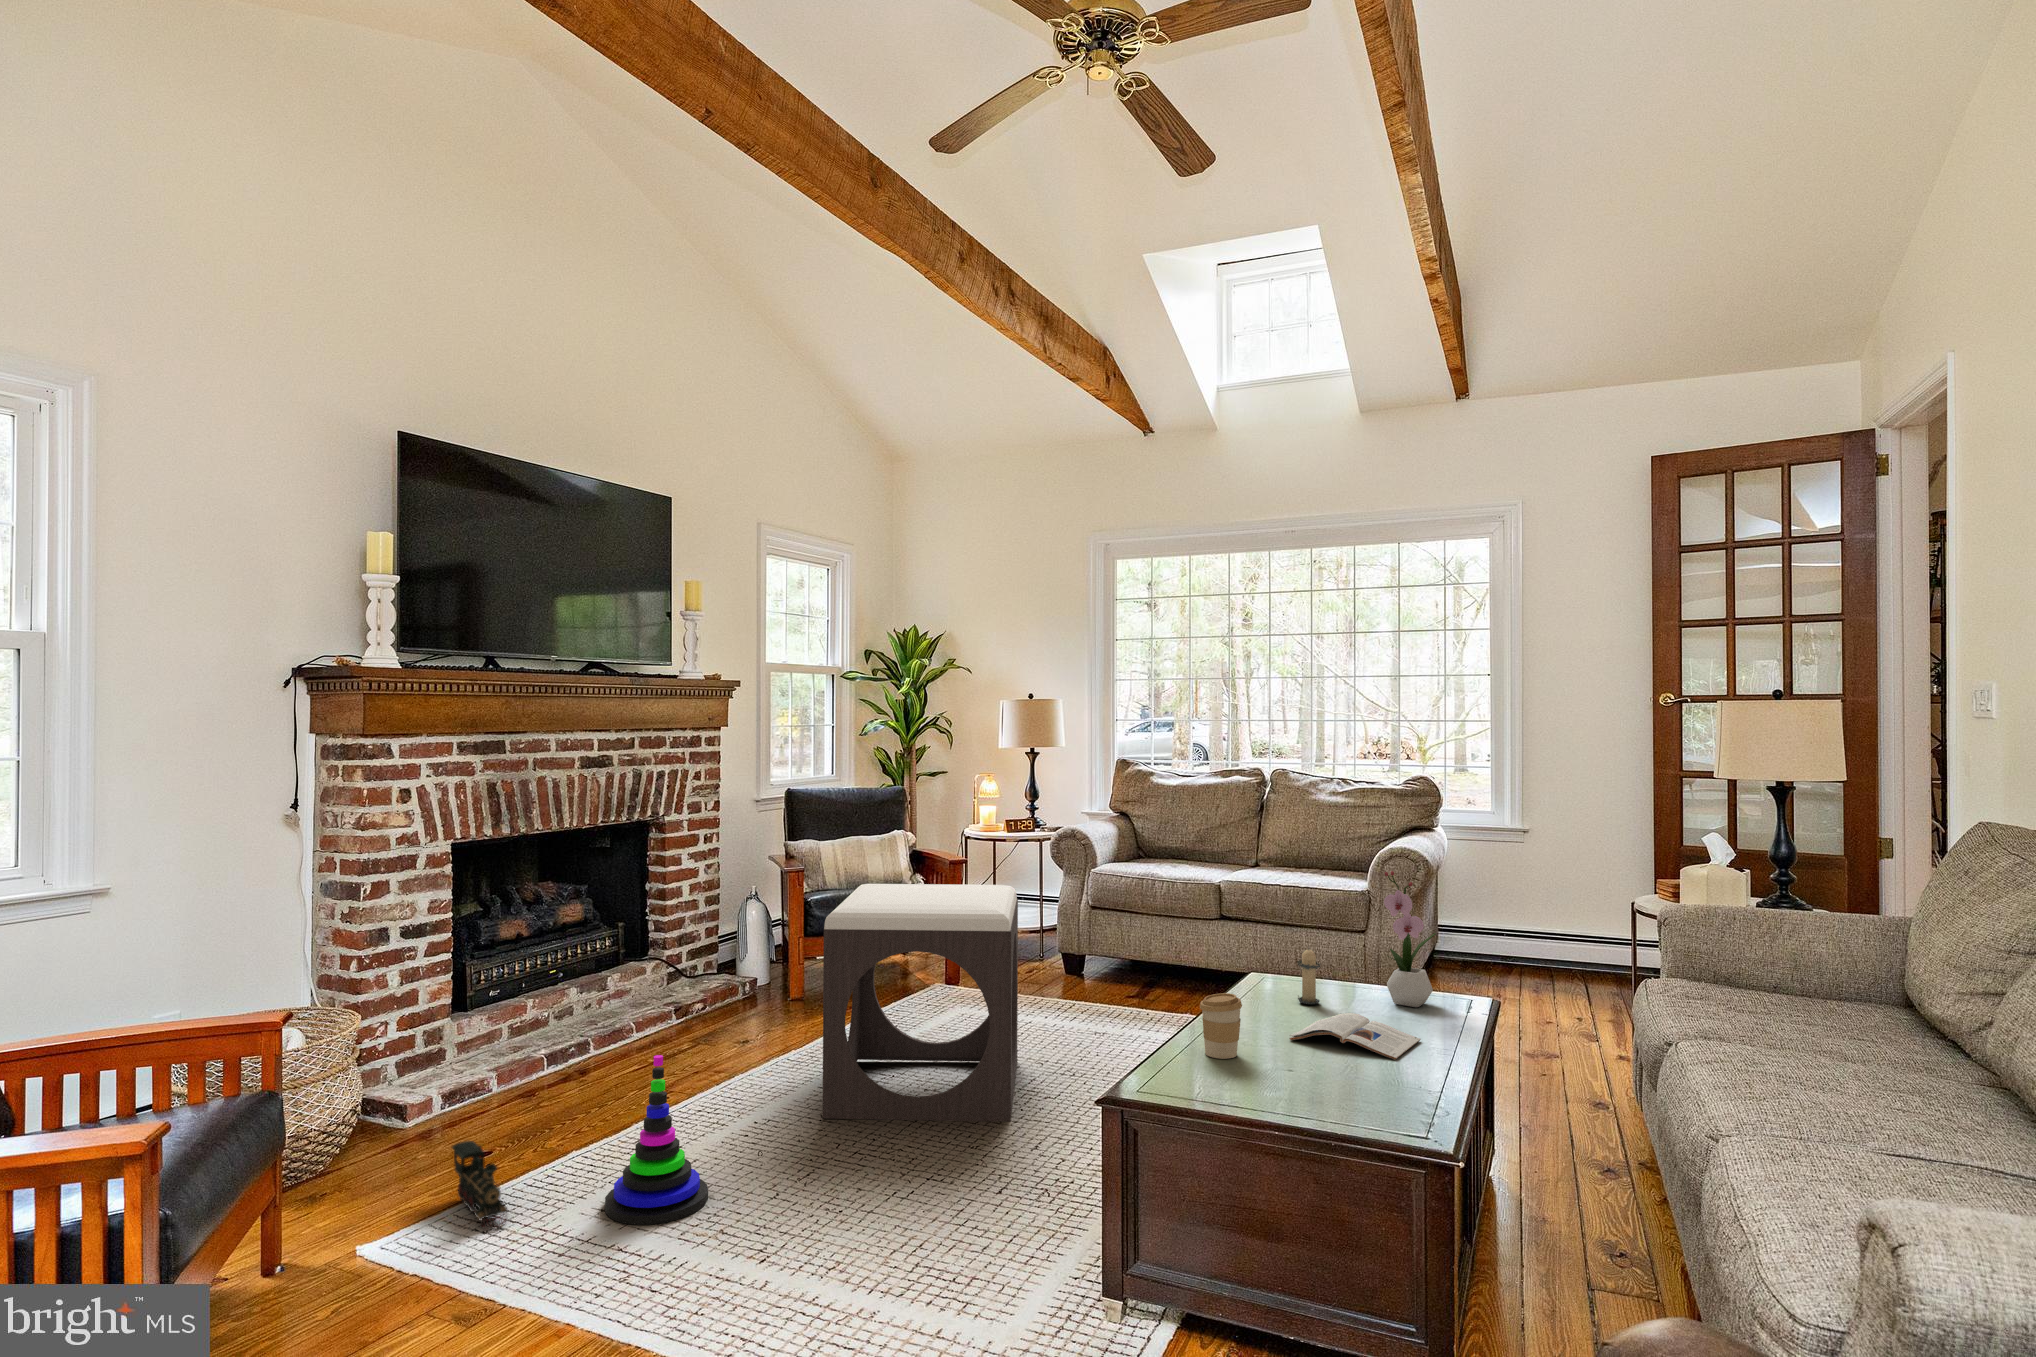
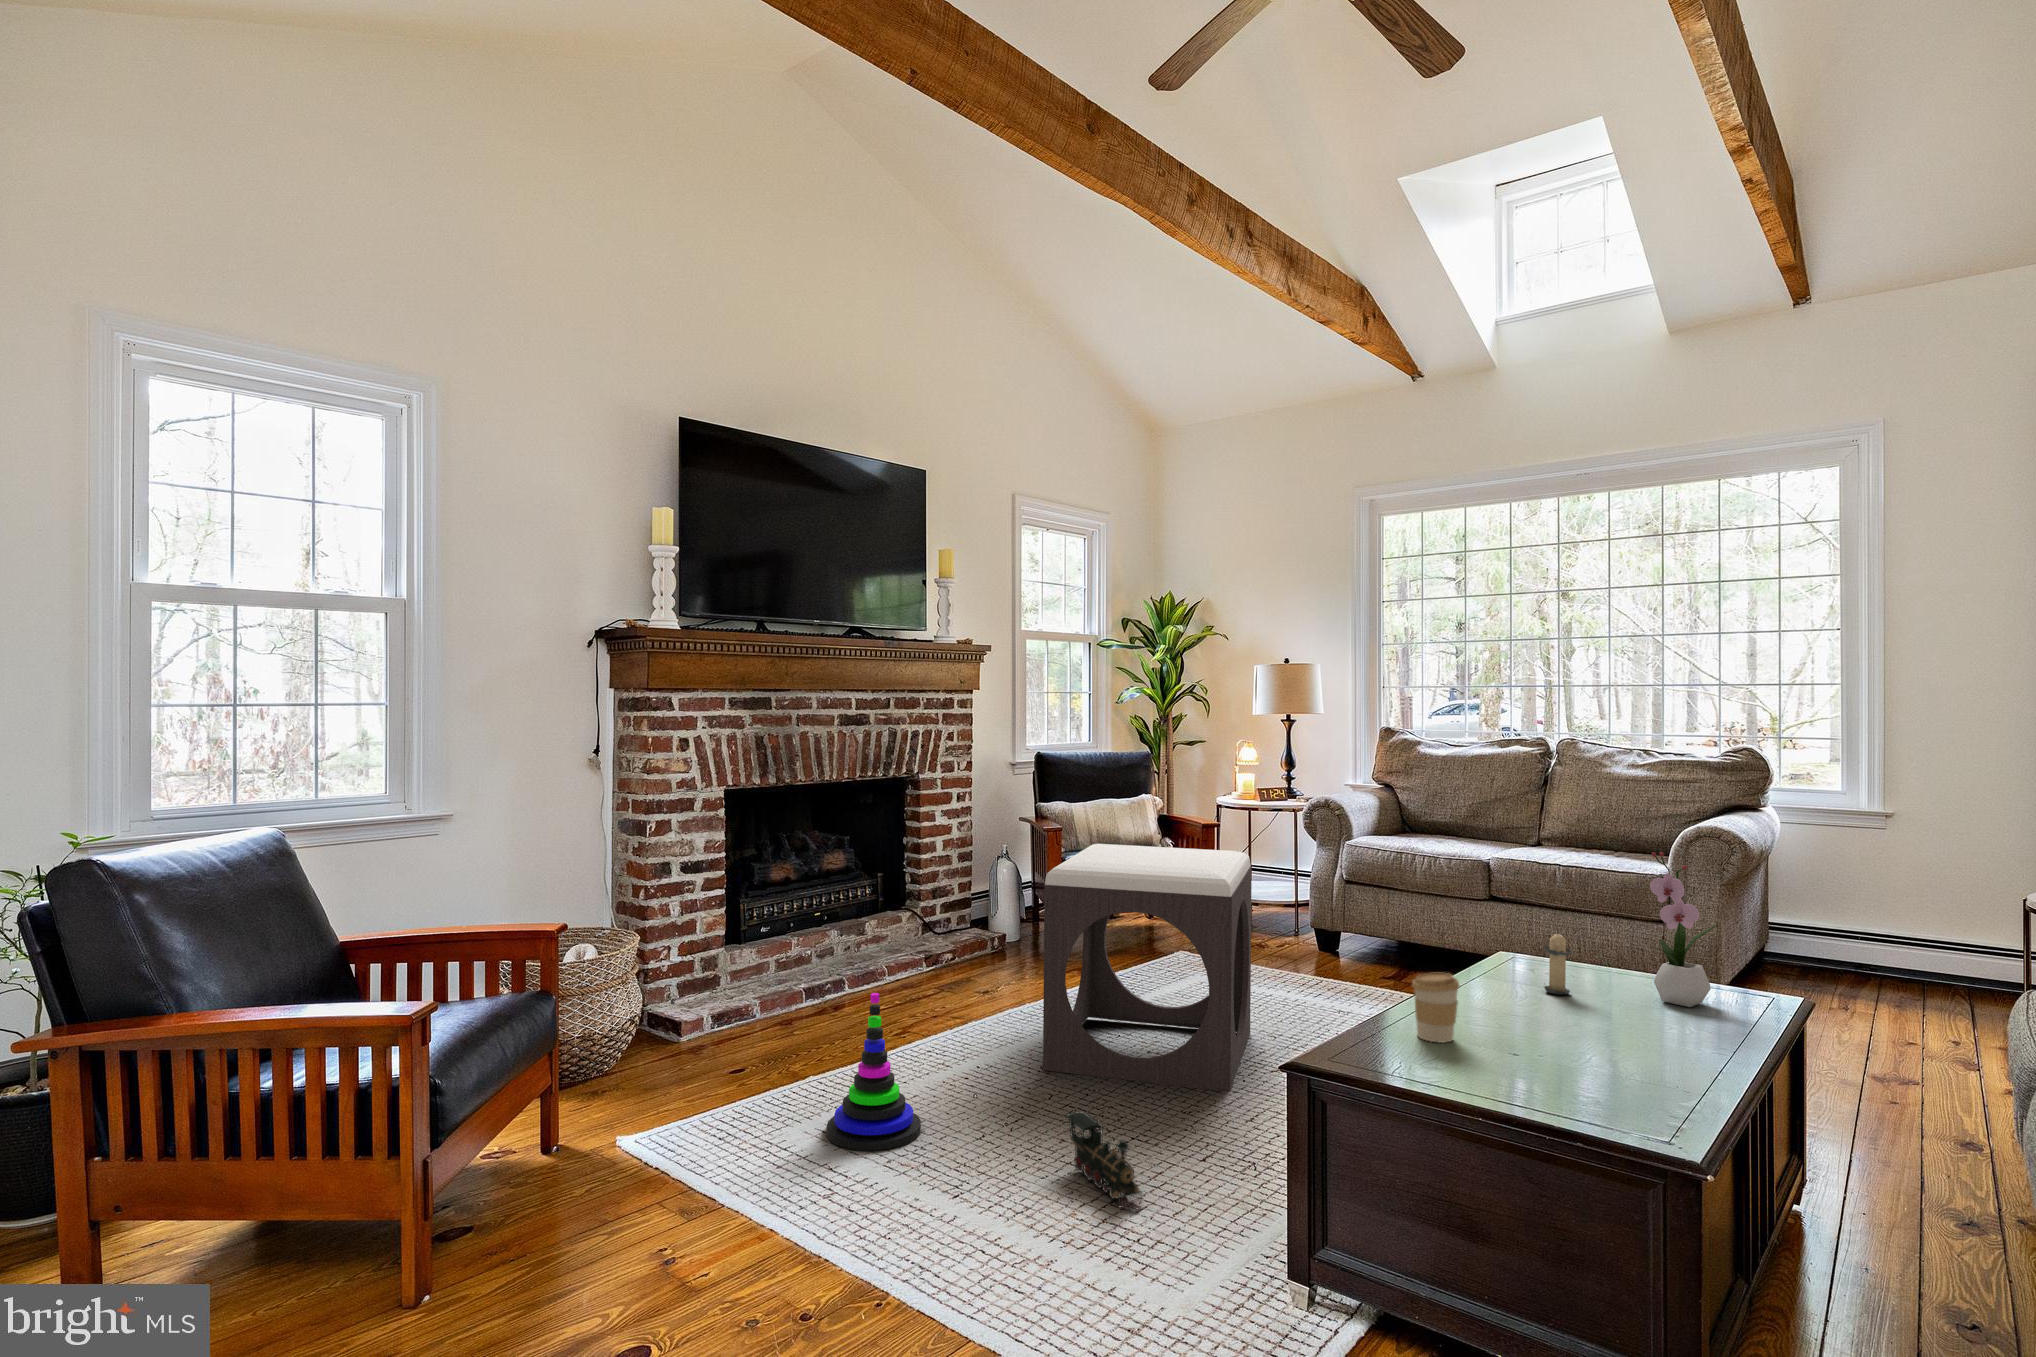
magazine: present [1289,1013,1420,1060] -> none [1520,1006,1682,1061]
toy train: present [452,1141,508,1228] -> present [1066,1111,1142,1210]

